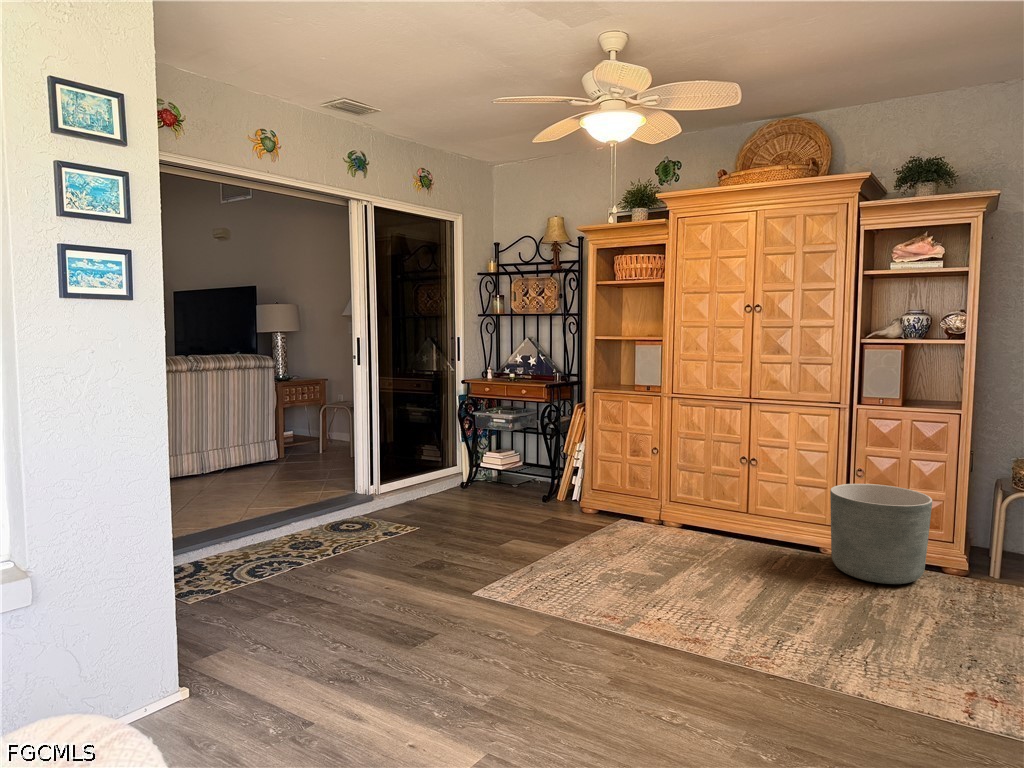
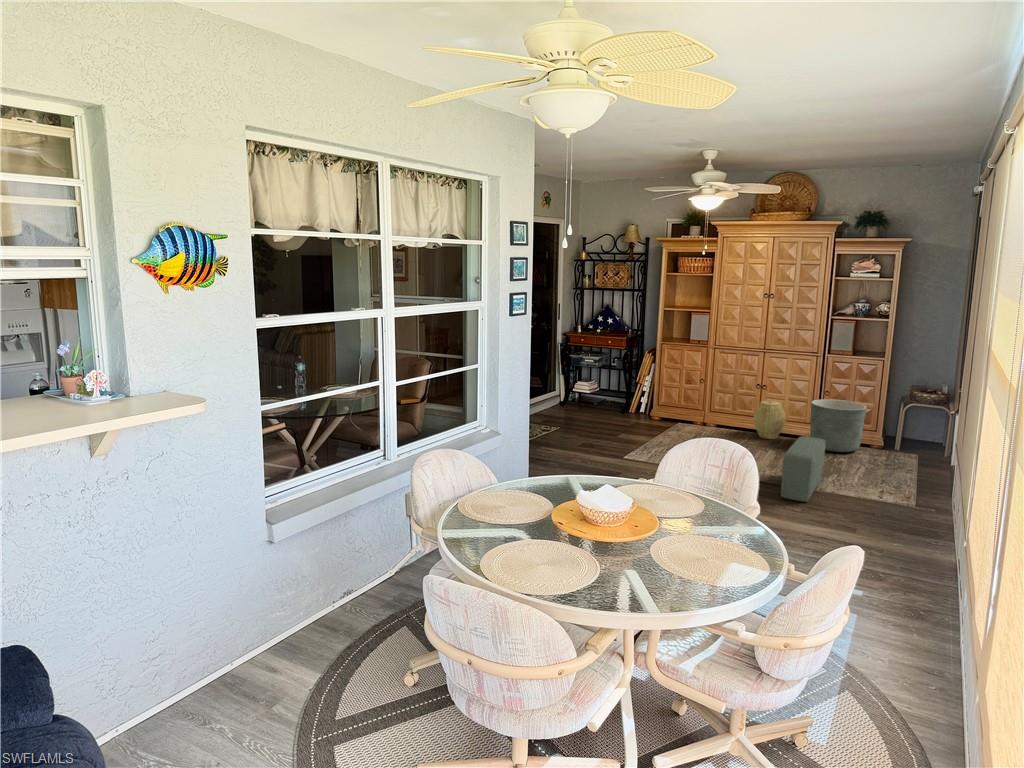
woven basket: none [733,485,788,553] -> present [754,401,786,439]
pouf: none [741,566,845,732] -> present [781,437,825,502]

